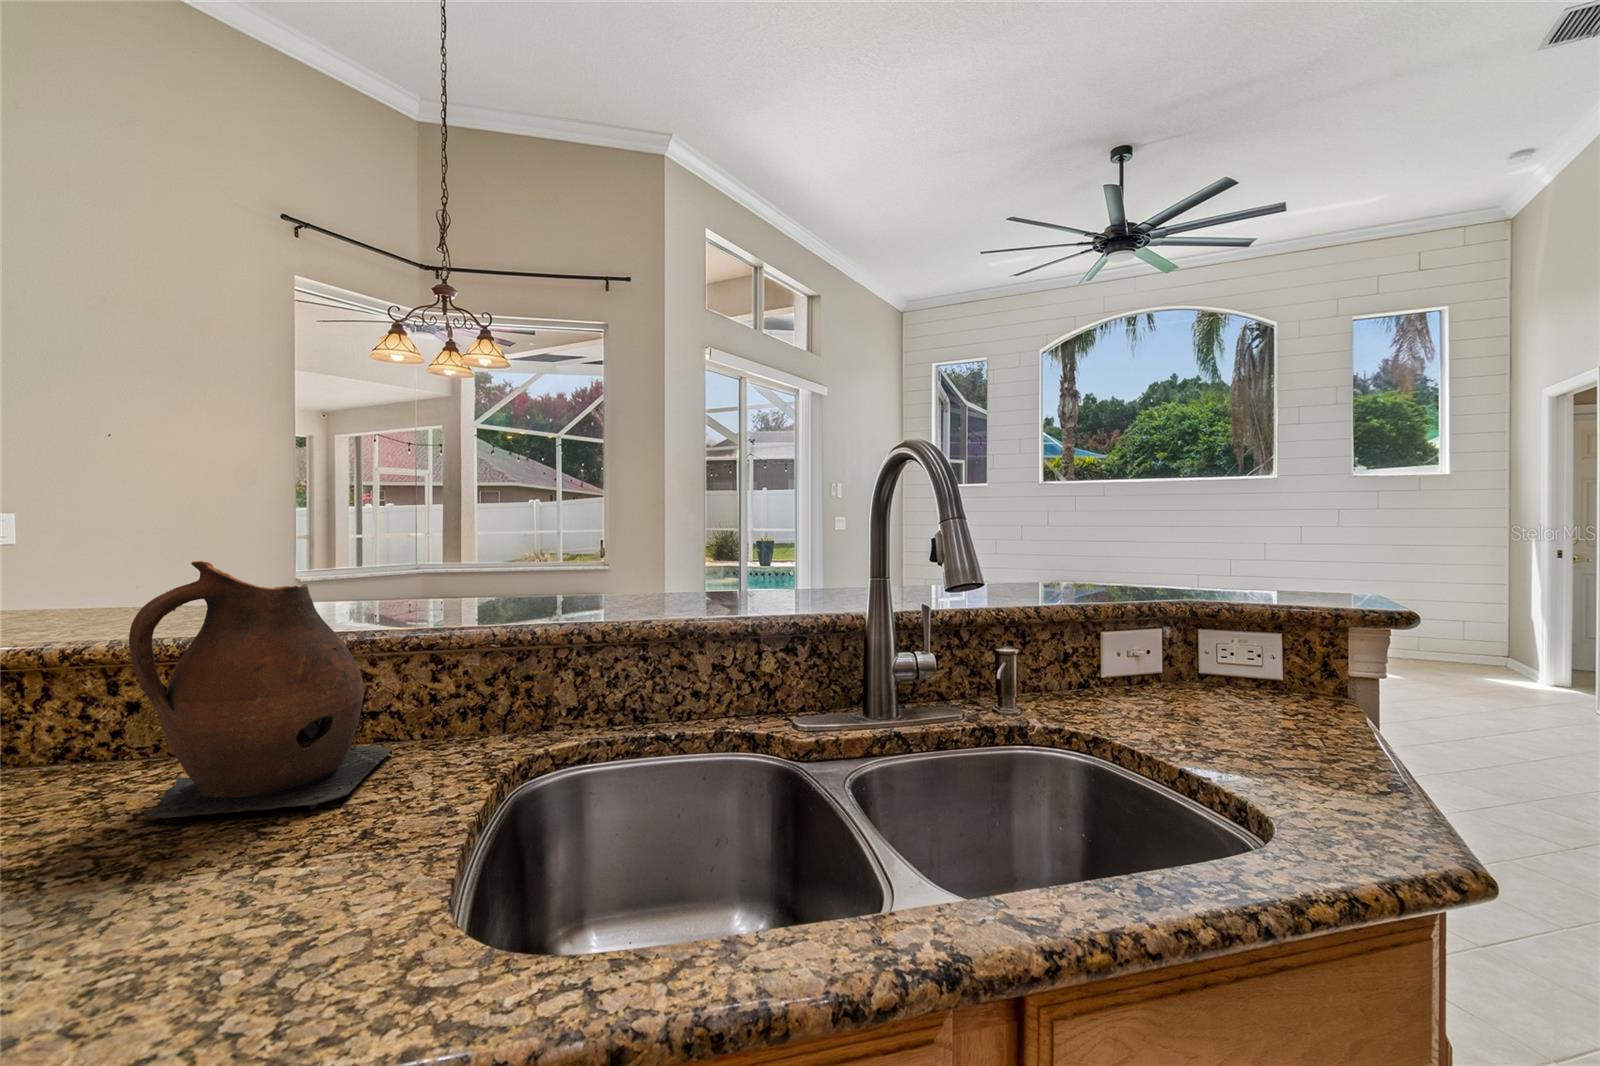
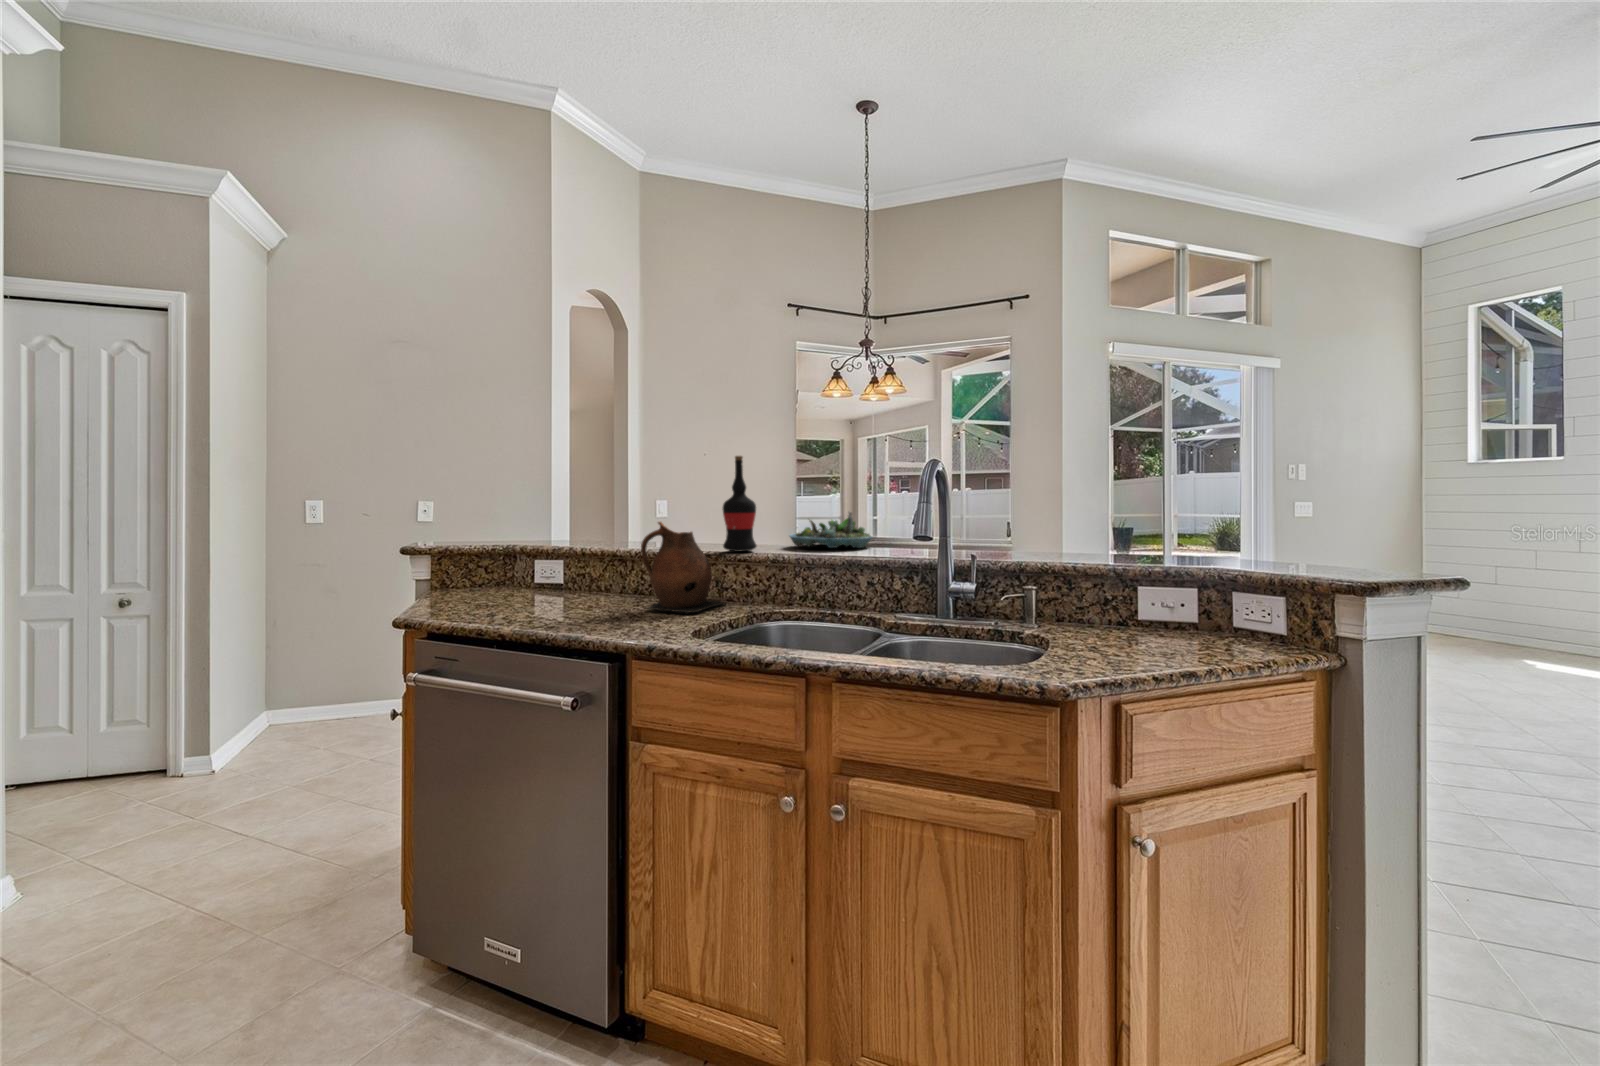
wine bottle: none [356,418,439,626] -> present [722,456,756,552]
succulent planter: none [486,539,647,608] -> present [789,512,873,548]

